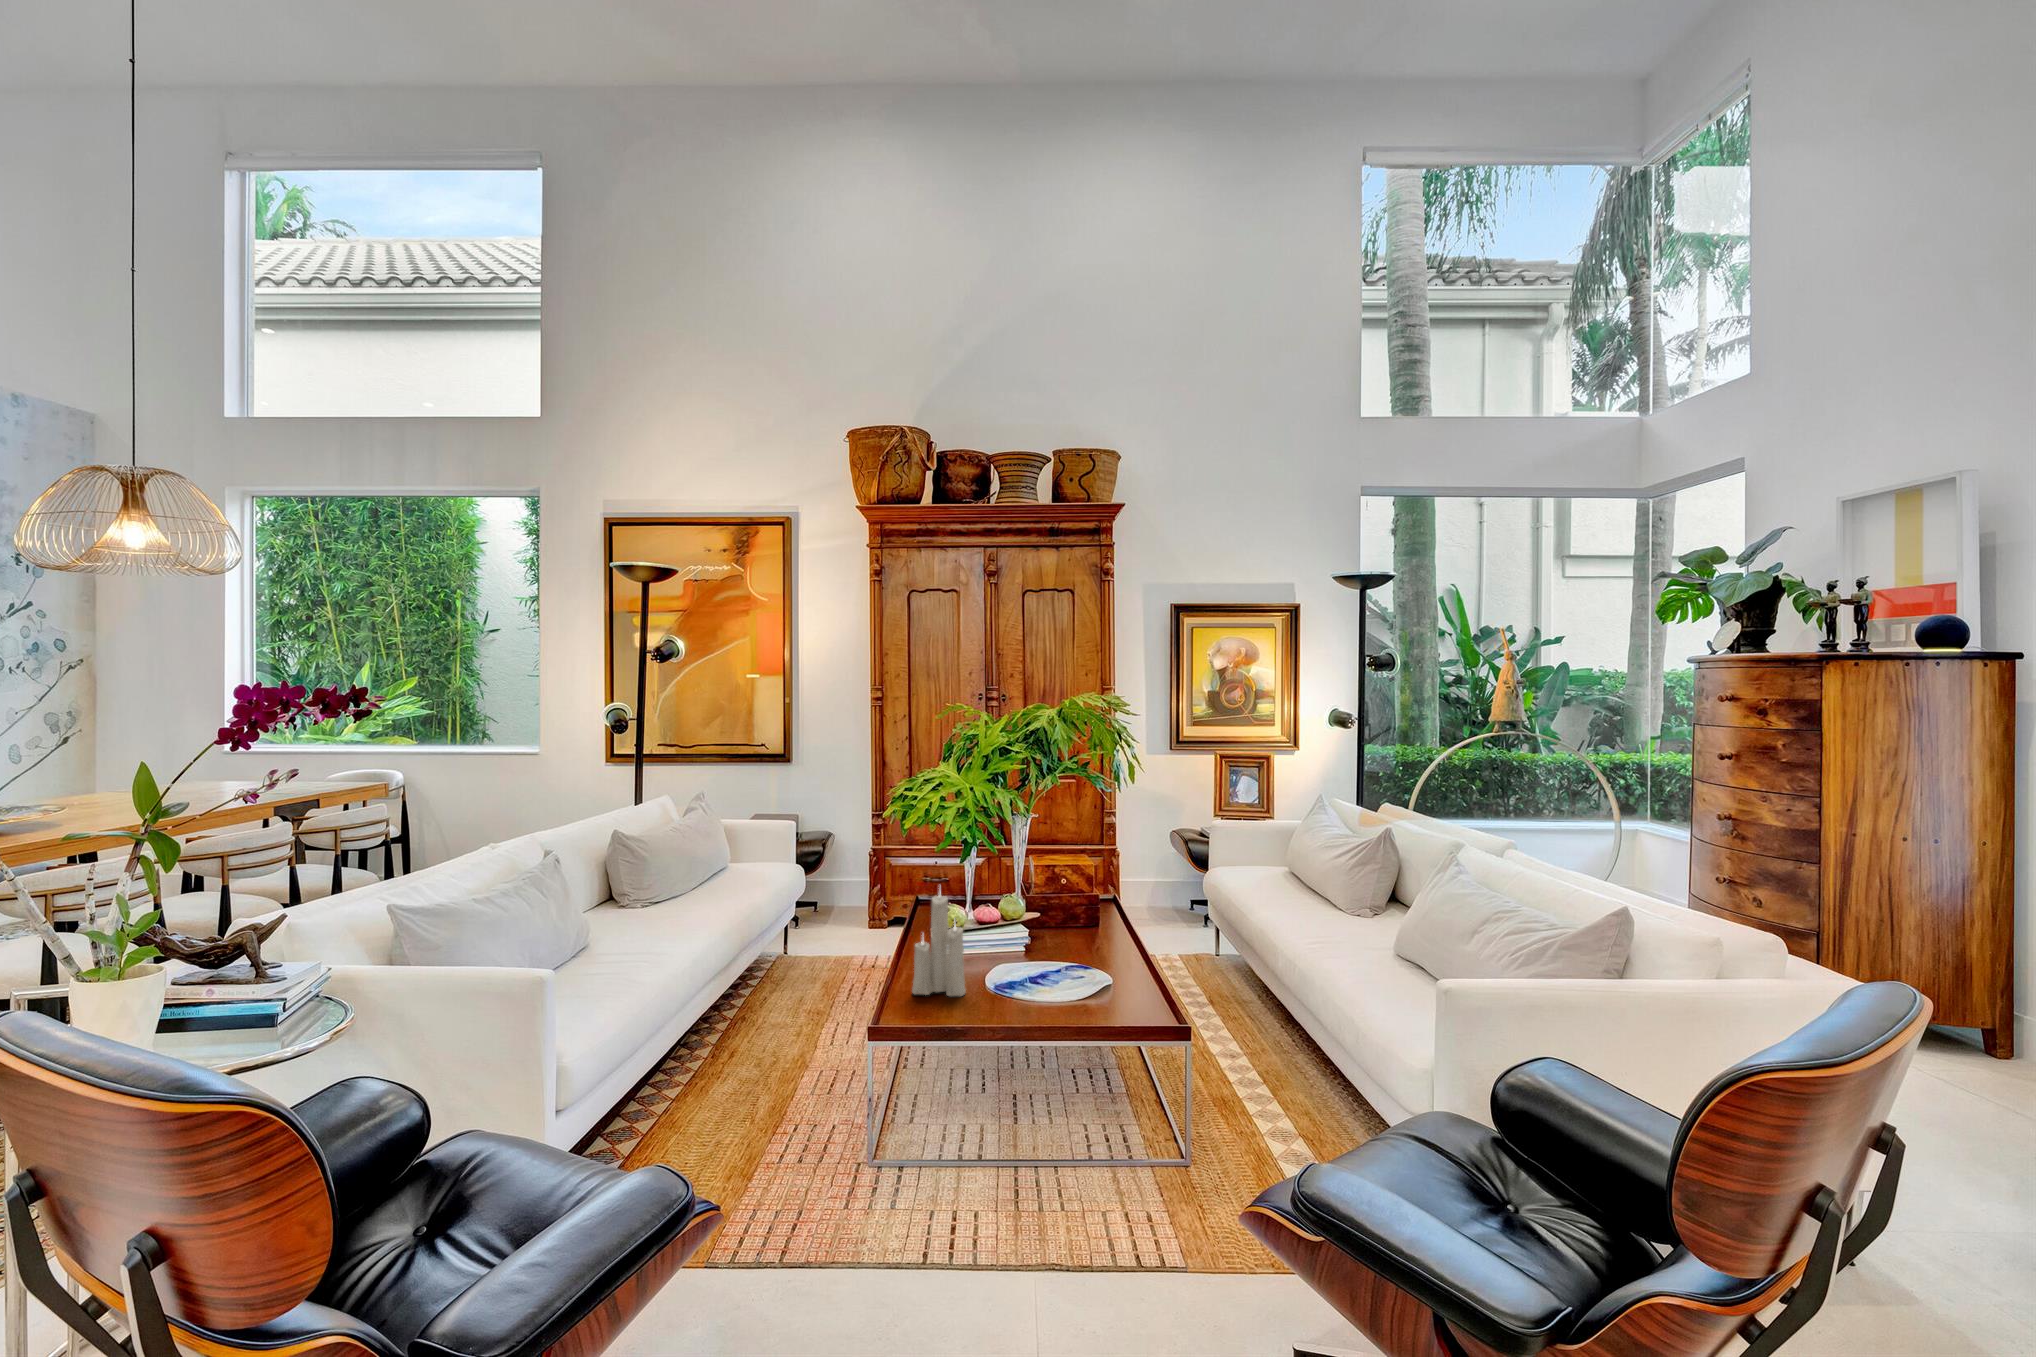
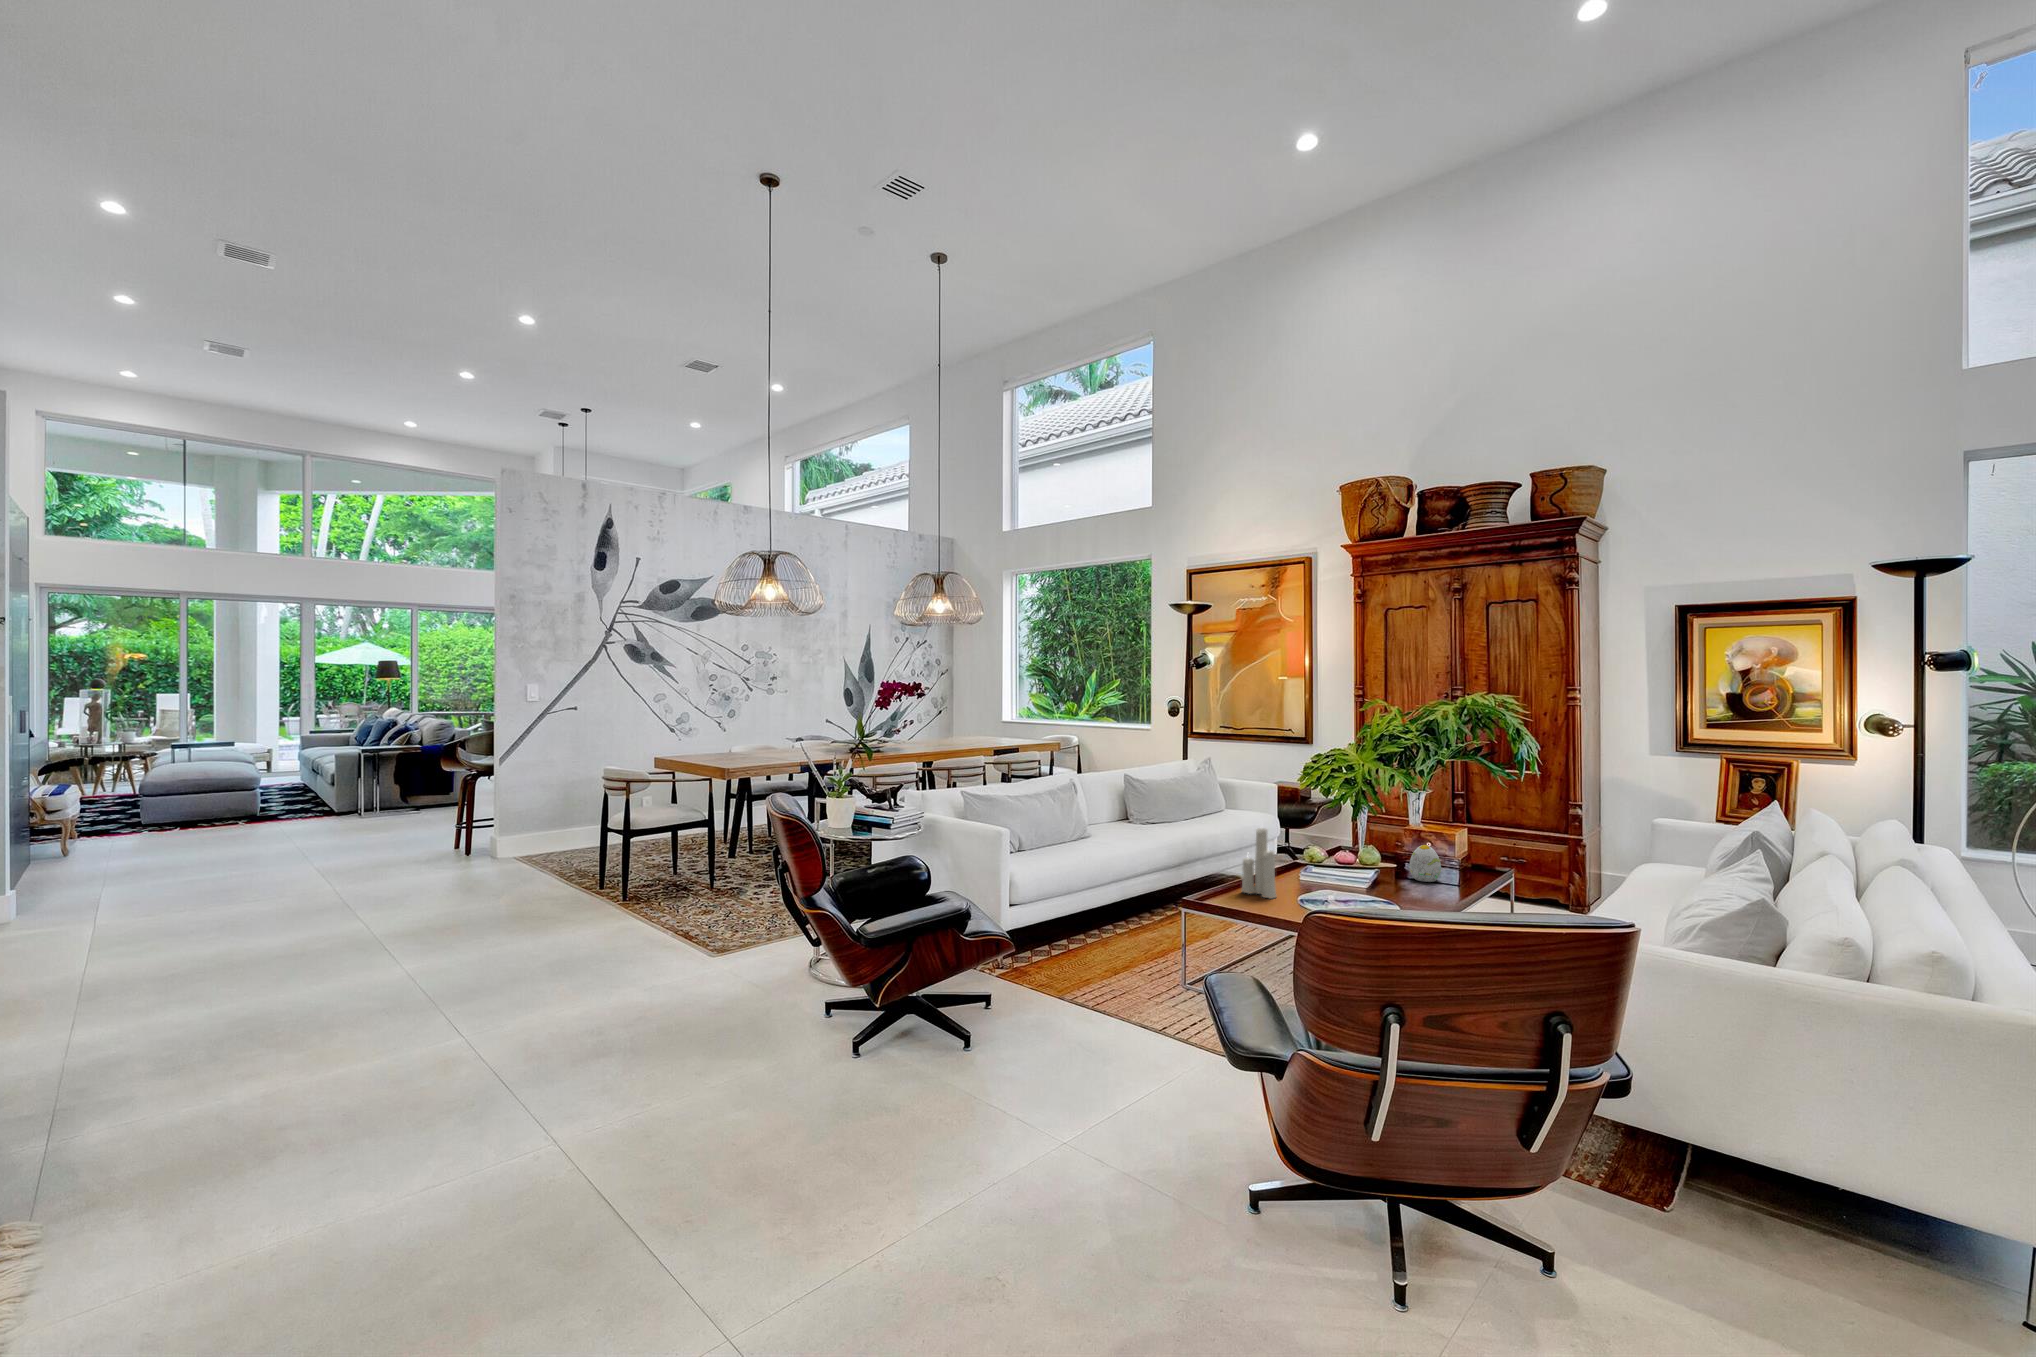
decorative egg: none [1056,884,1090,930] -> present [1410,845,1441,882]

